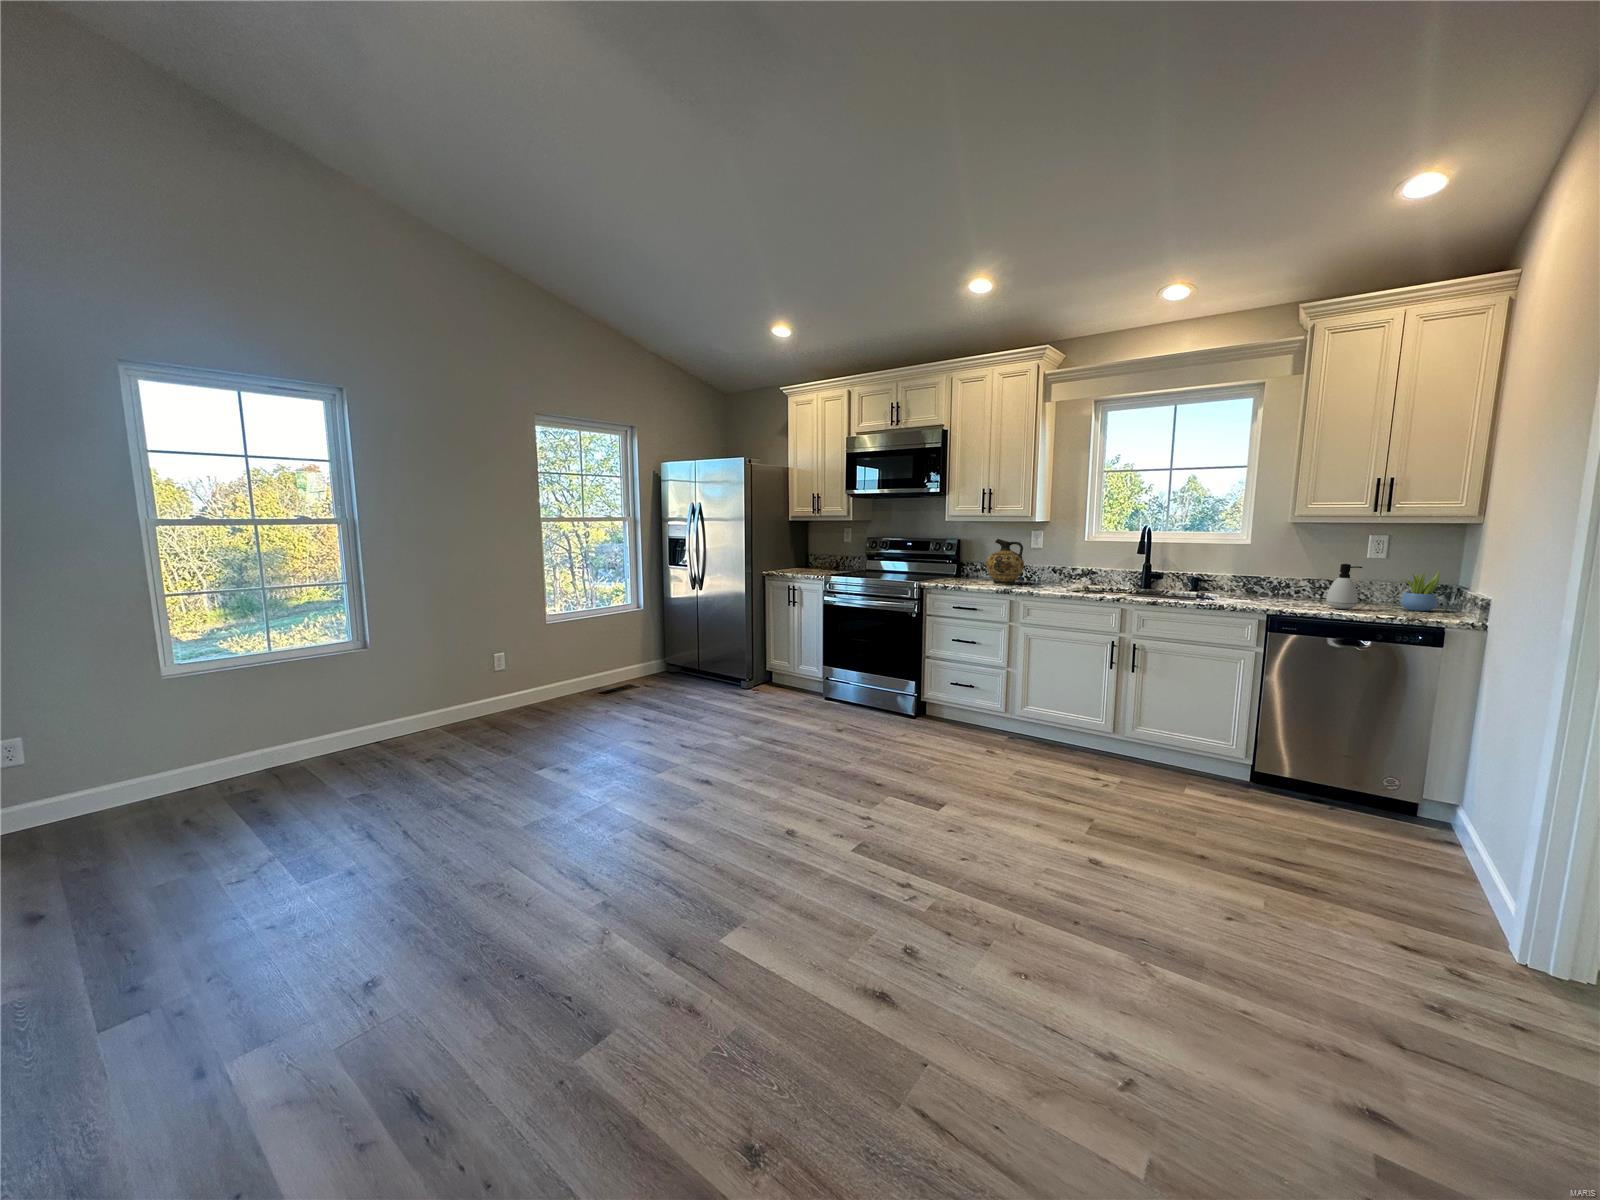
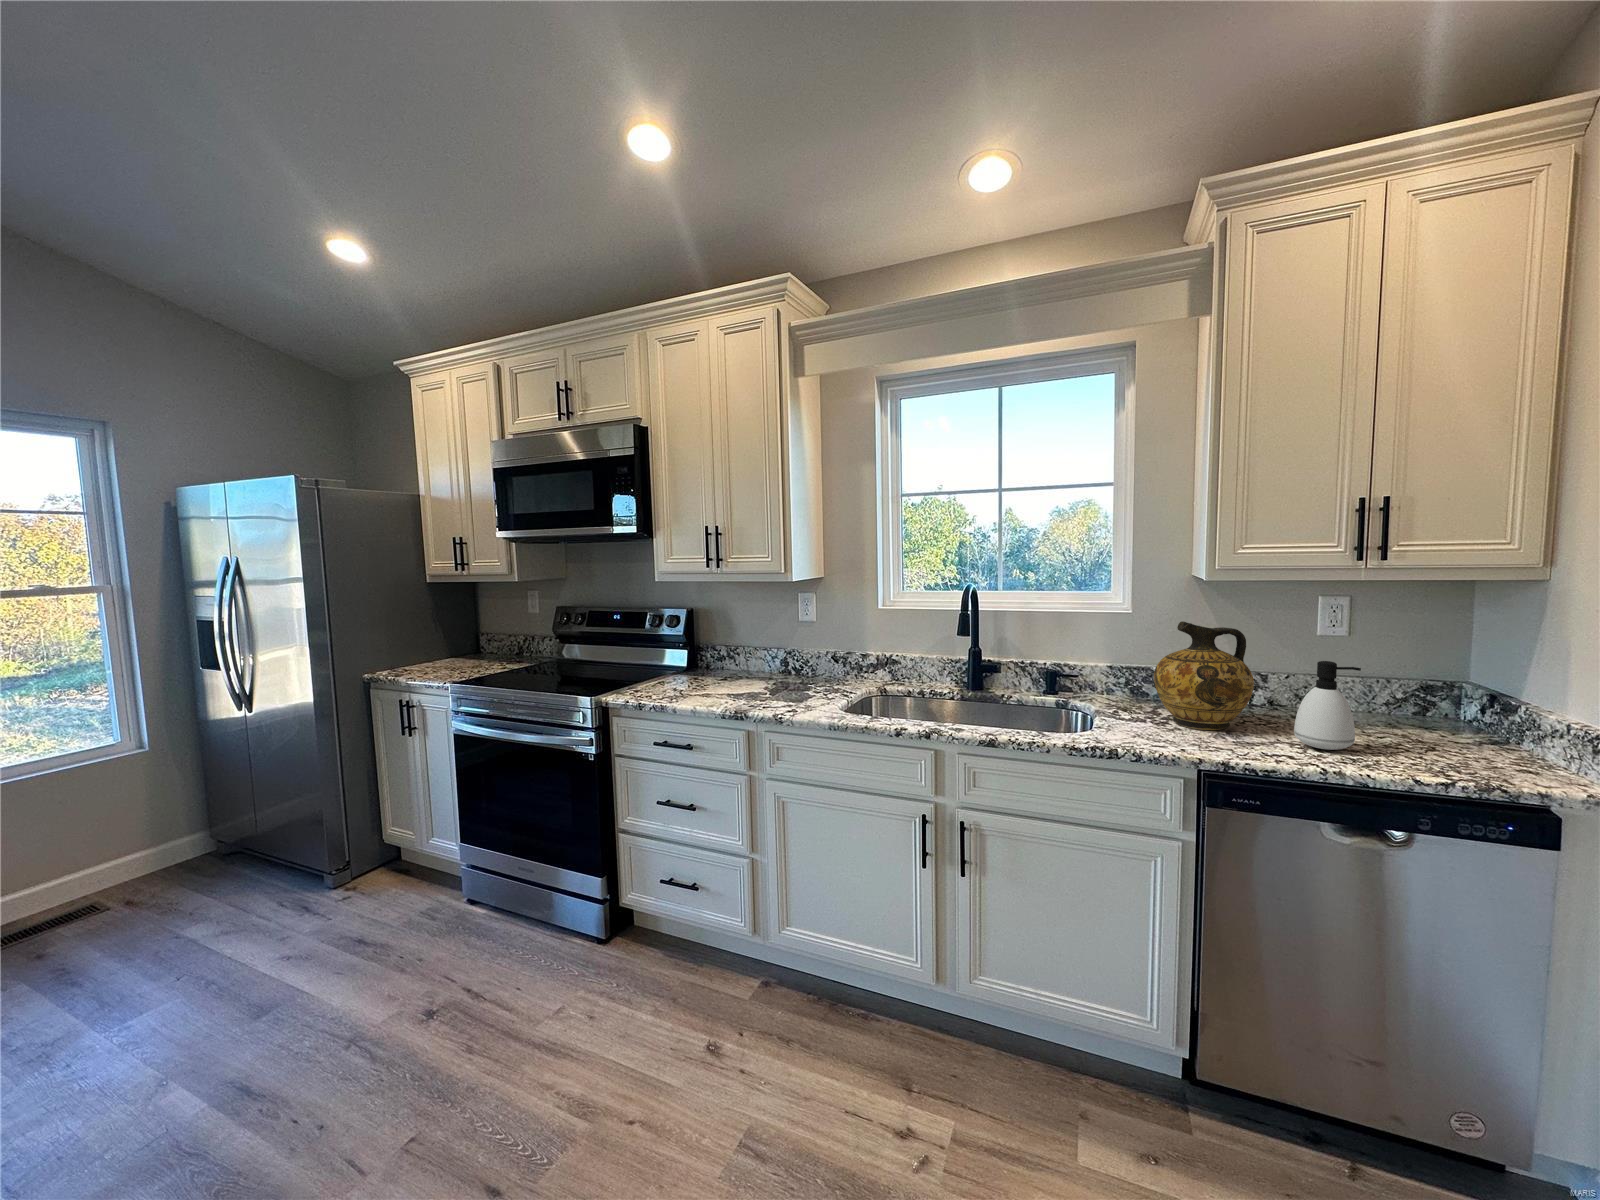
ceramic jug: present [986,539,1024,584] -> present [1154,621,1254,730]
succulent plant: present [1400,571,1439,611] -> none [1407,665,1485,743]

